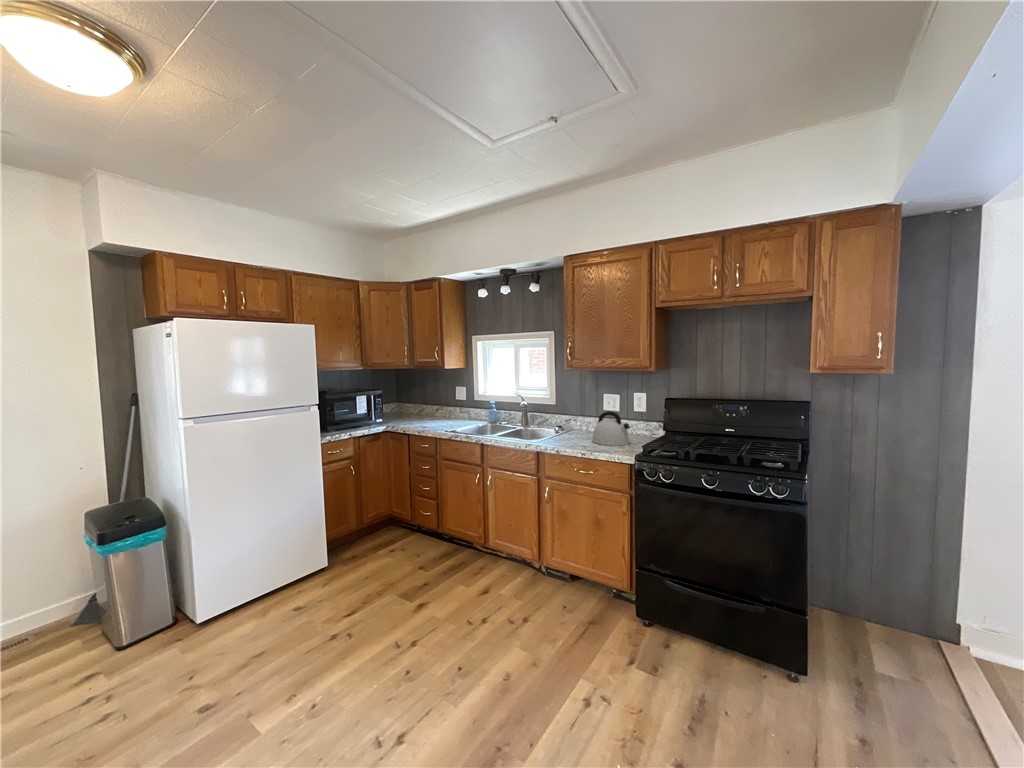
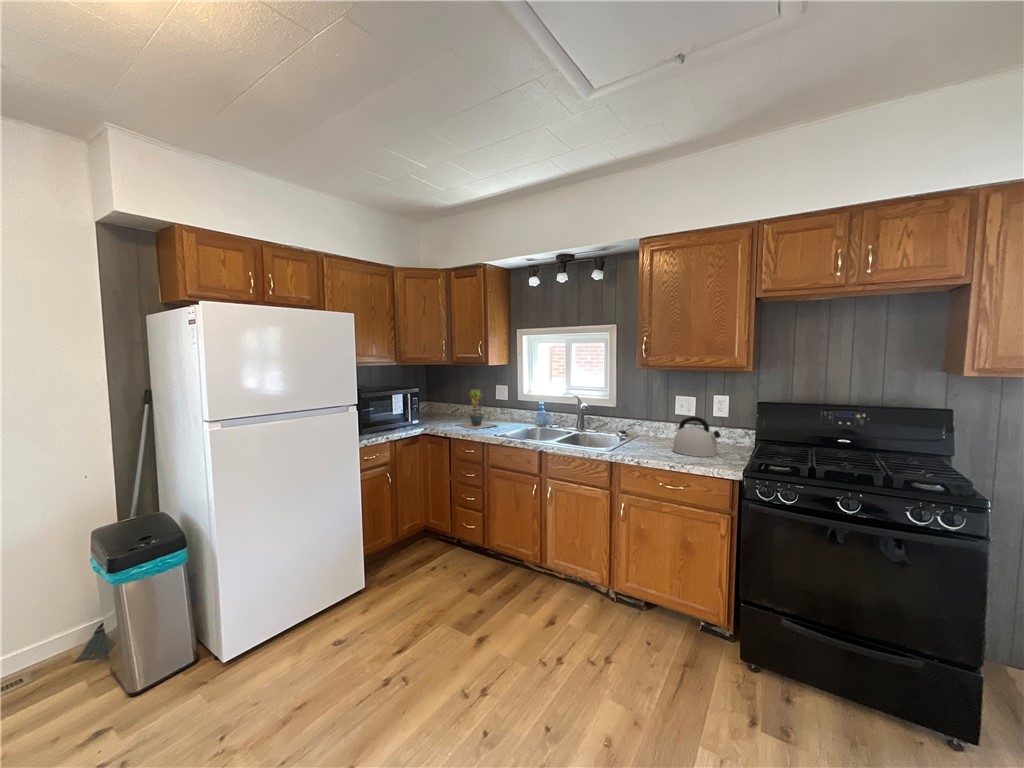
potted plant: none [416,390,456,426] -> present [457,390,497,429]

